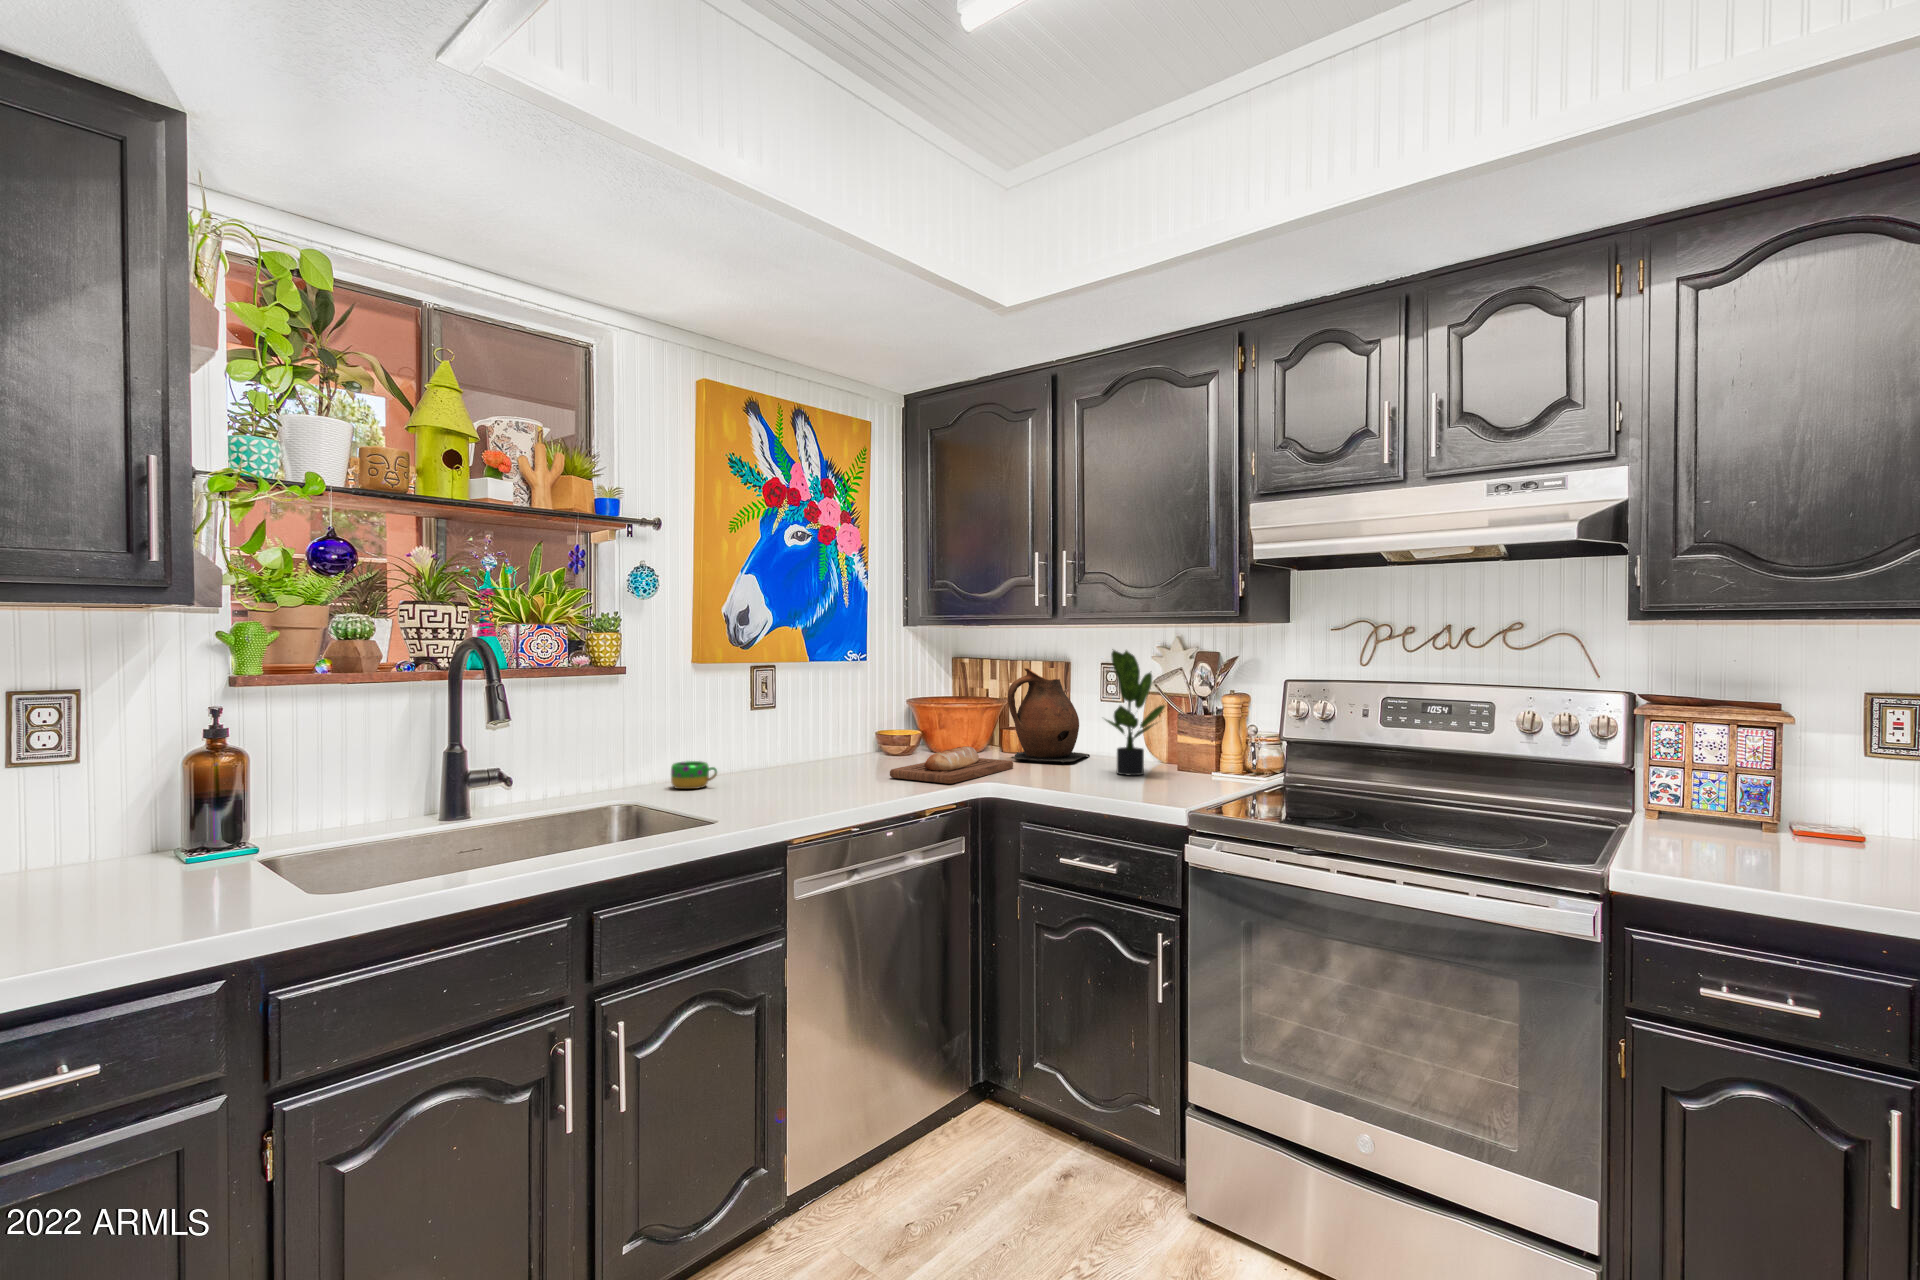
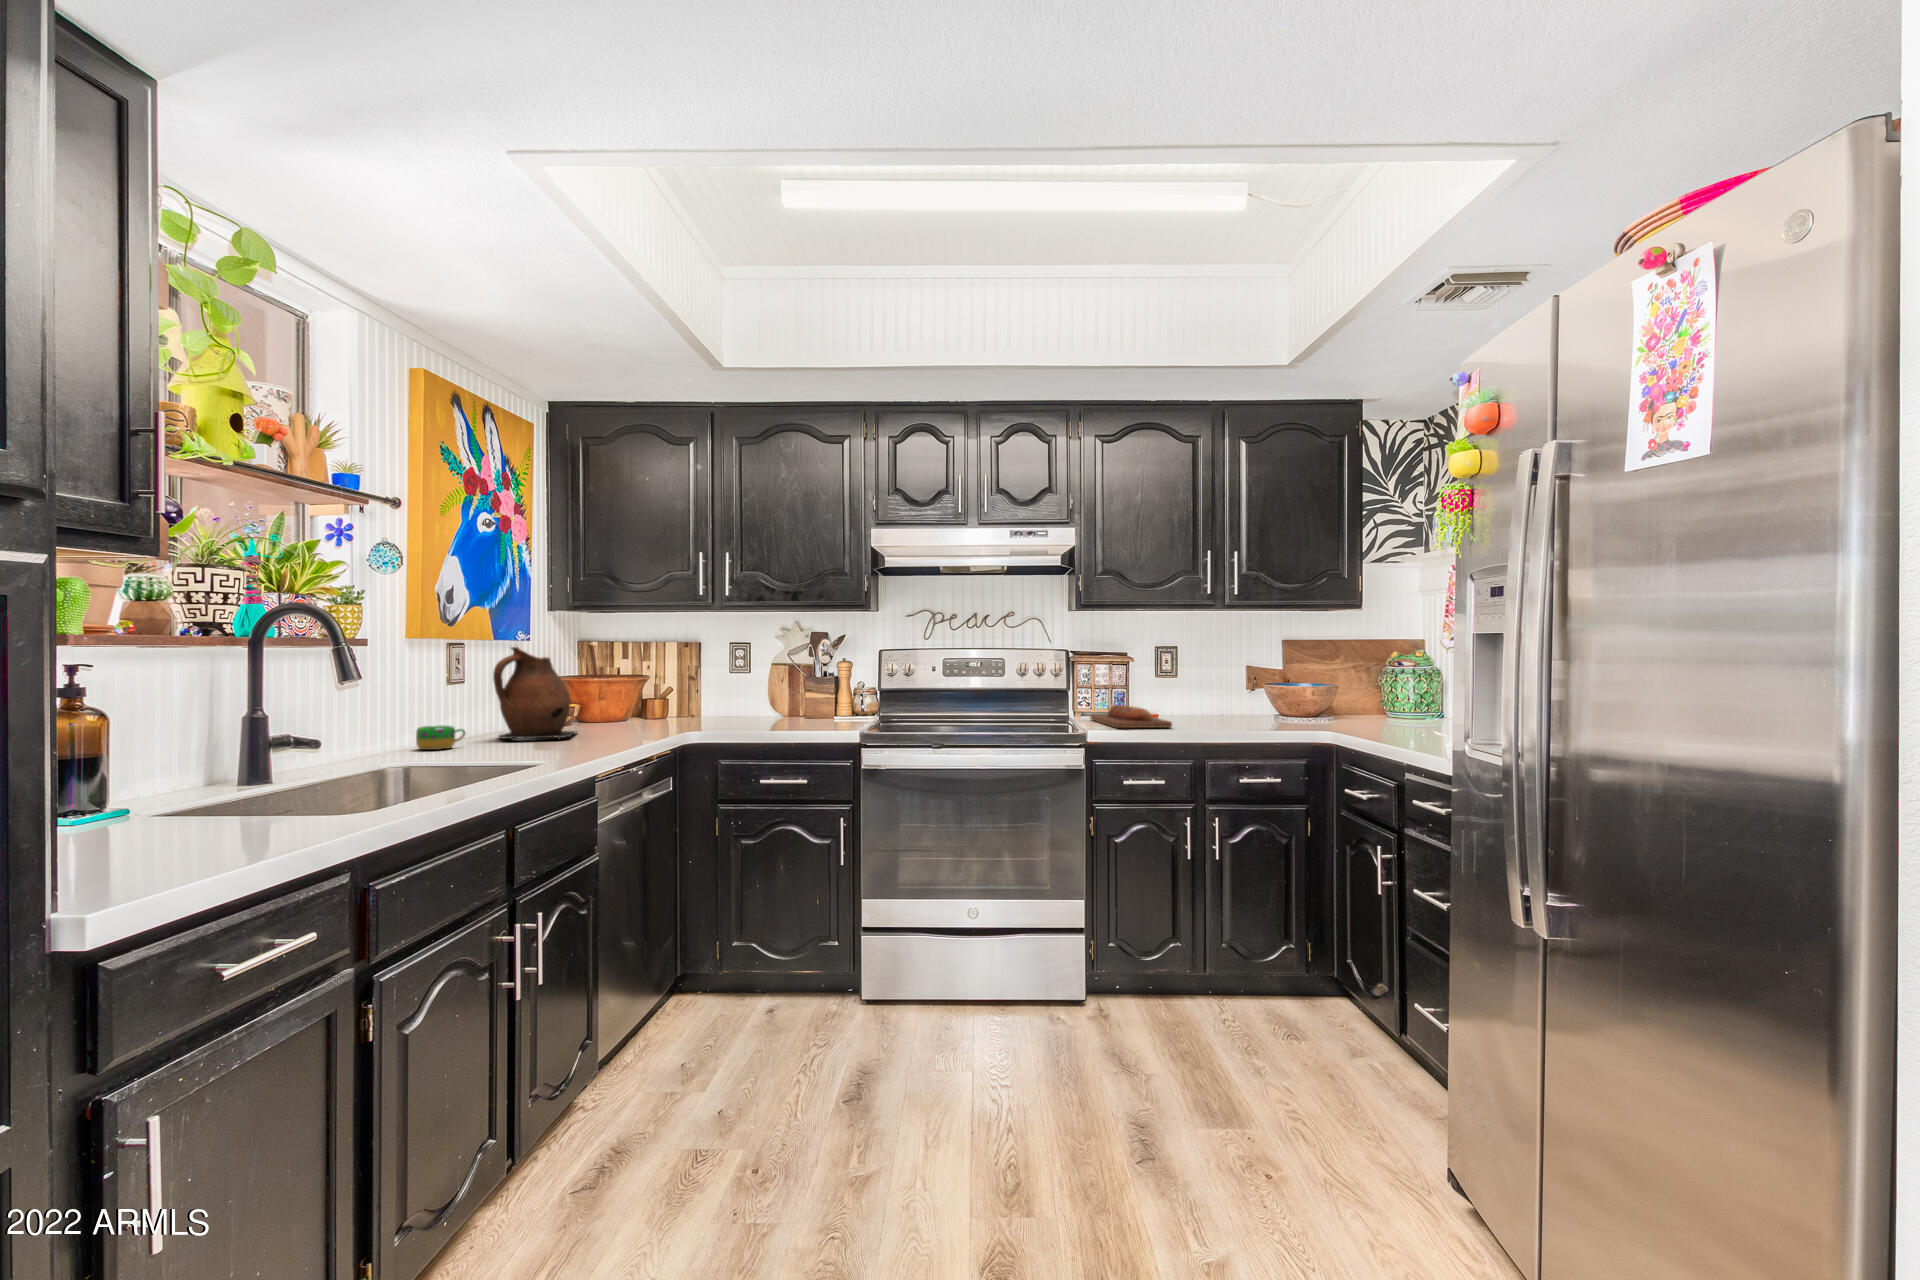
potted plant: present [1106,649,1165,776] -> none [754,627,805,720]
ceramic pitcher: present [1008,668,1090,763] -> present [493,647,577,739]
bread loaf: present [890,746,1013,784] -> present [1090,705,1172,728]

